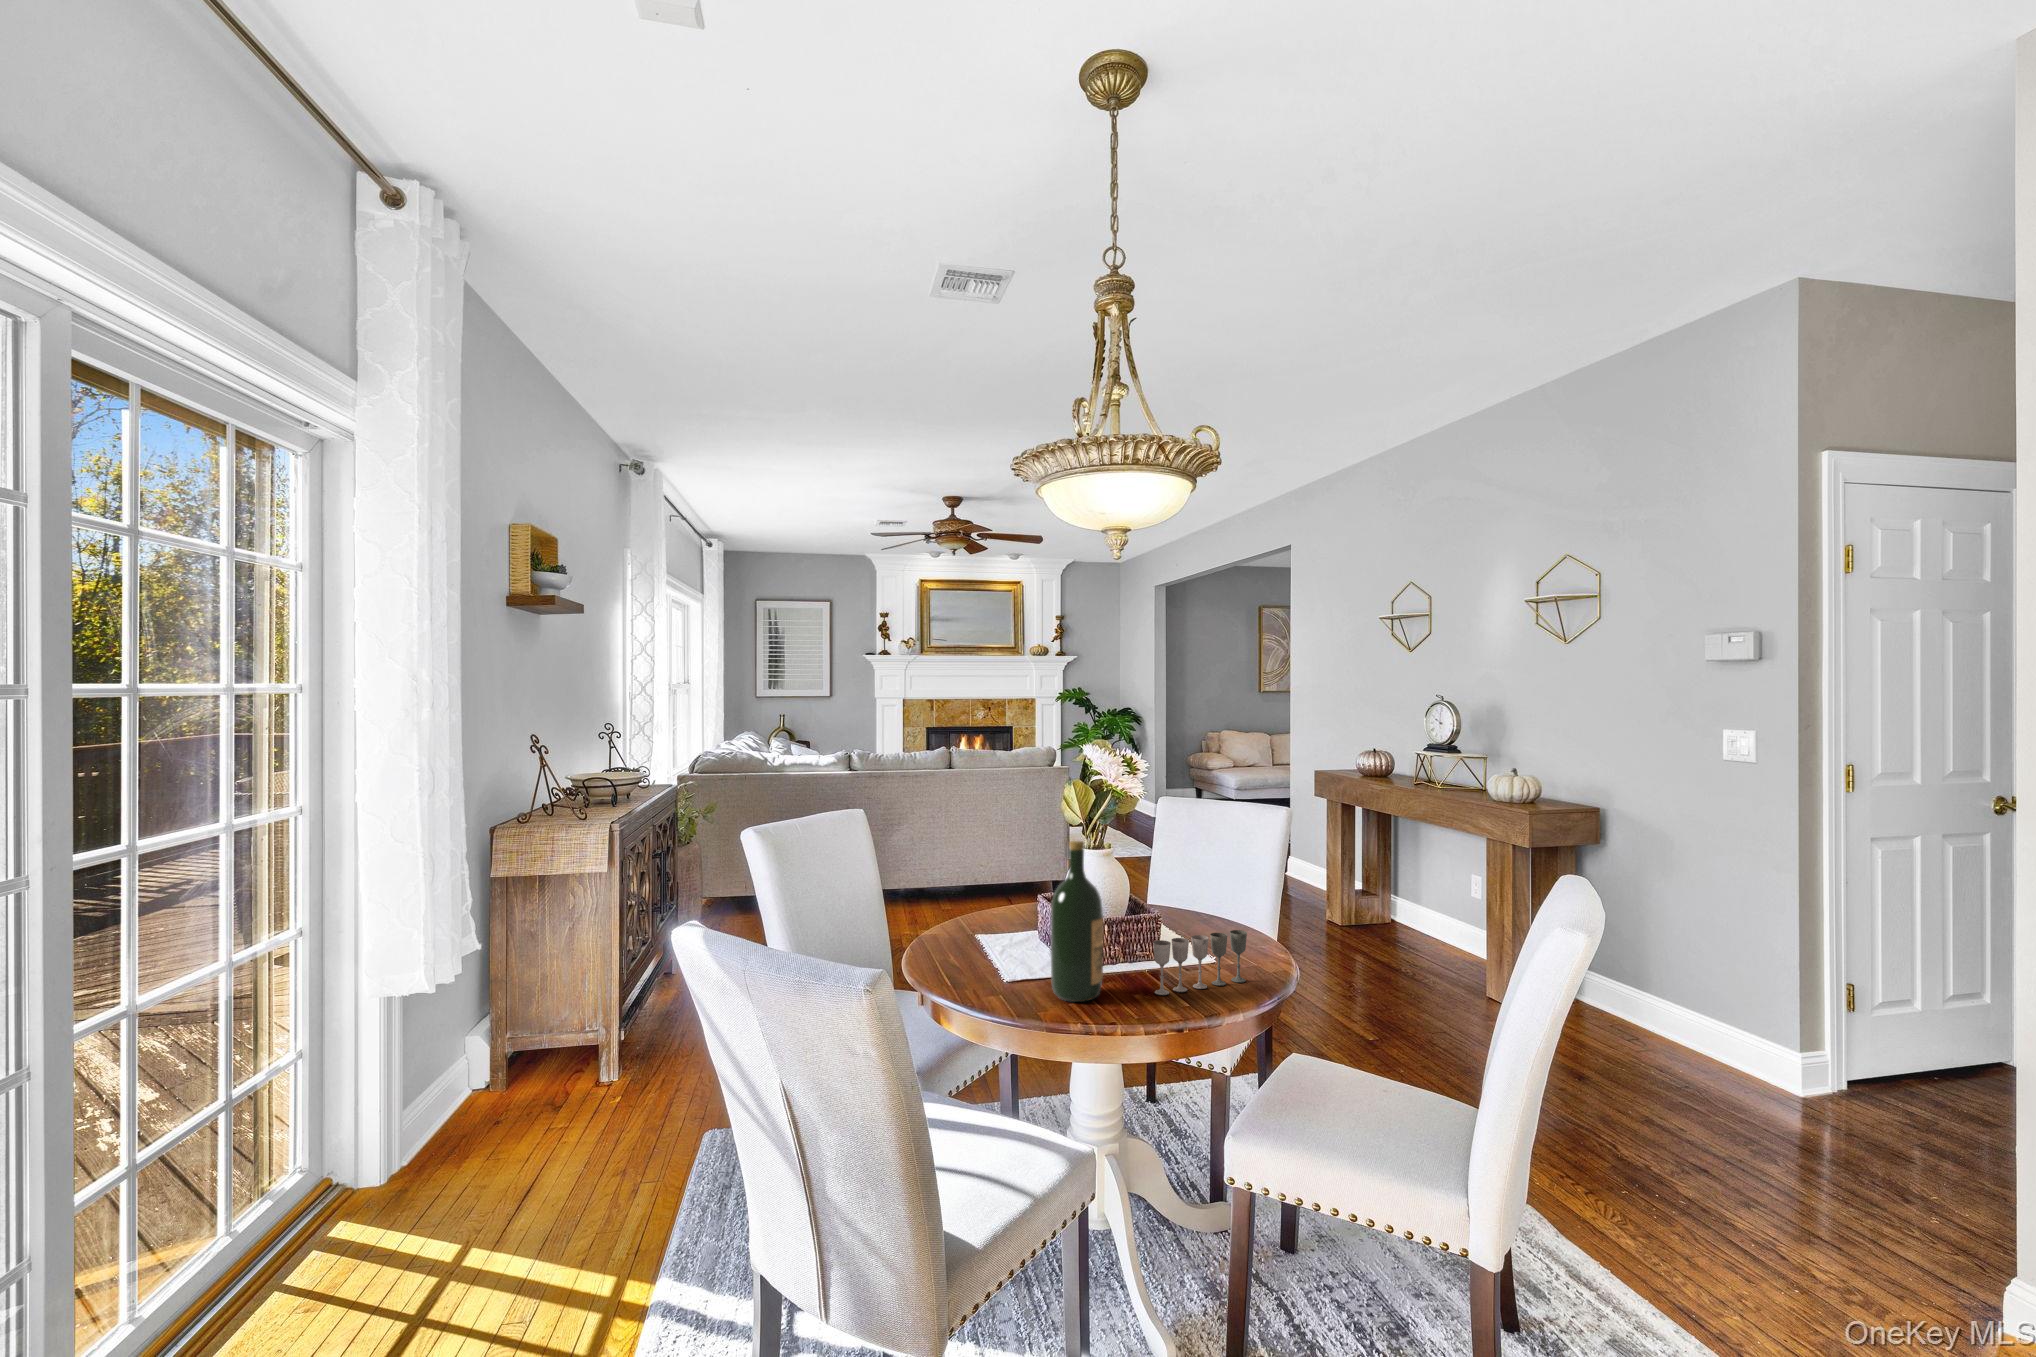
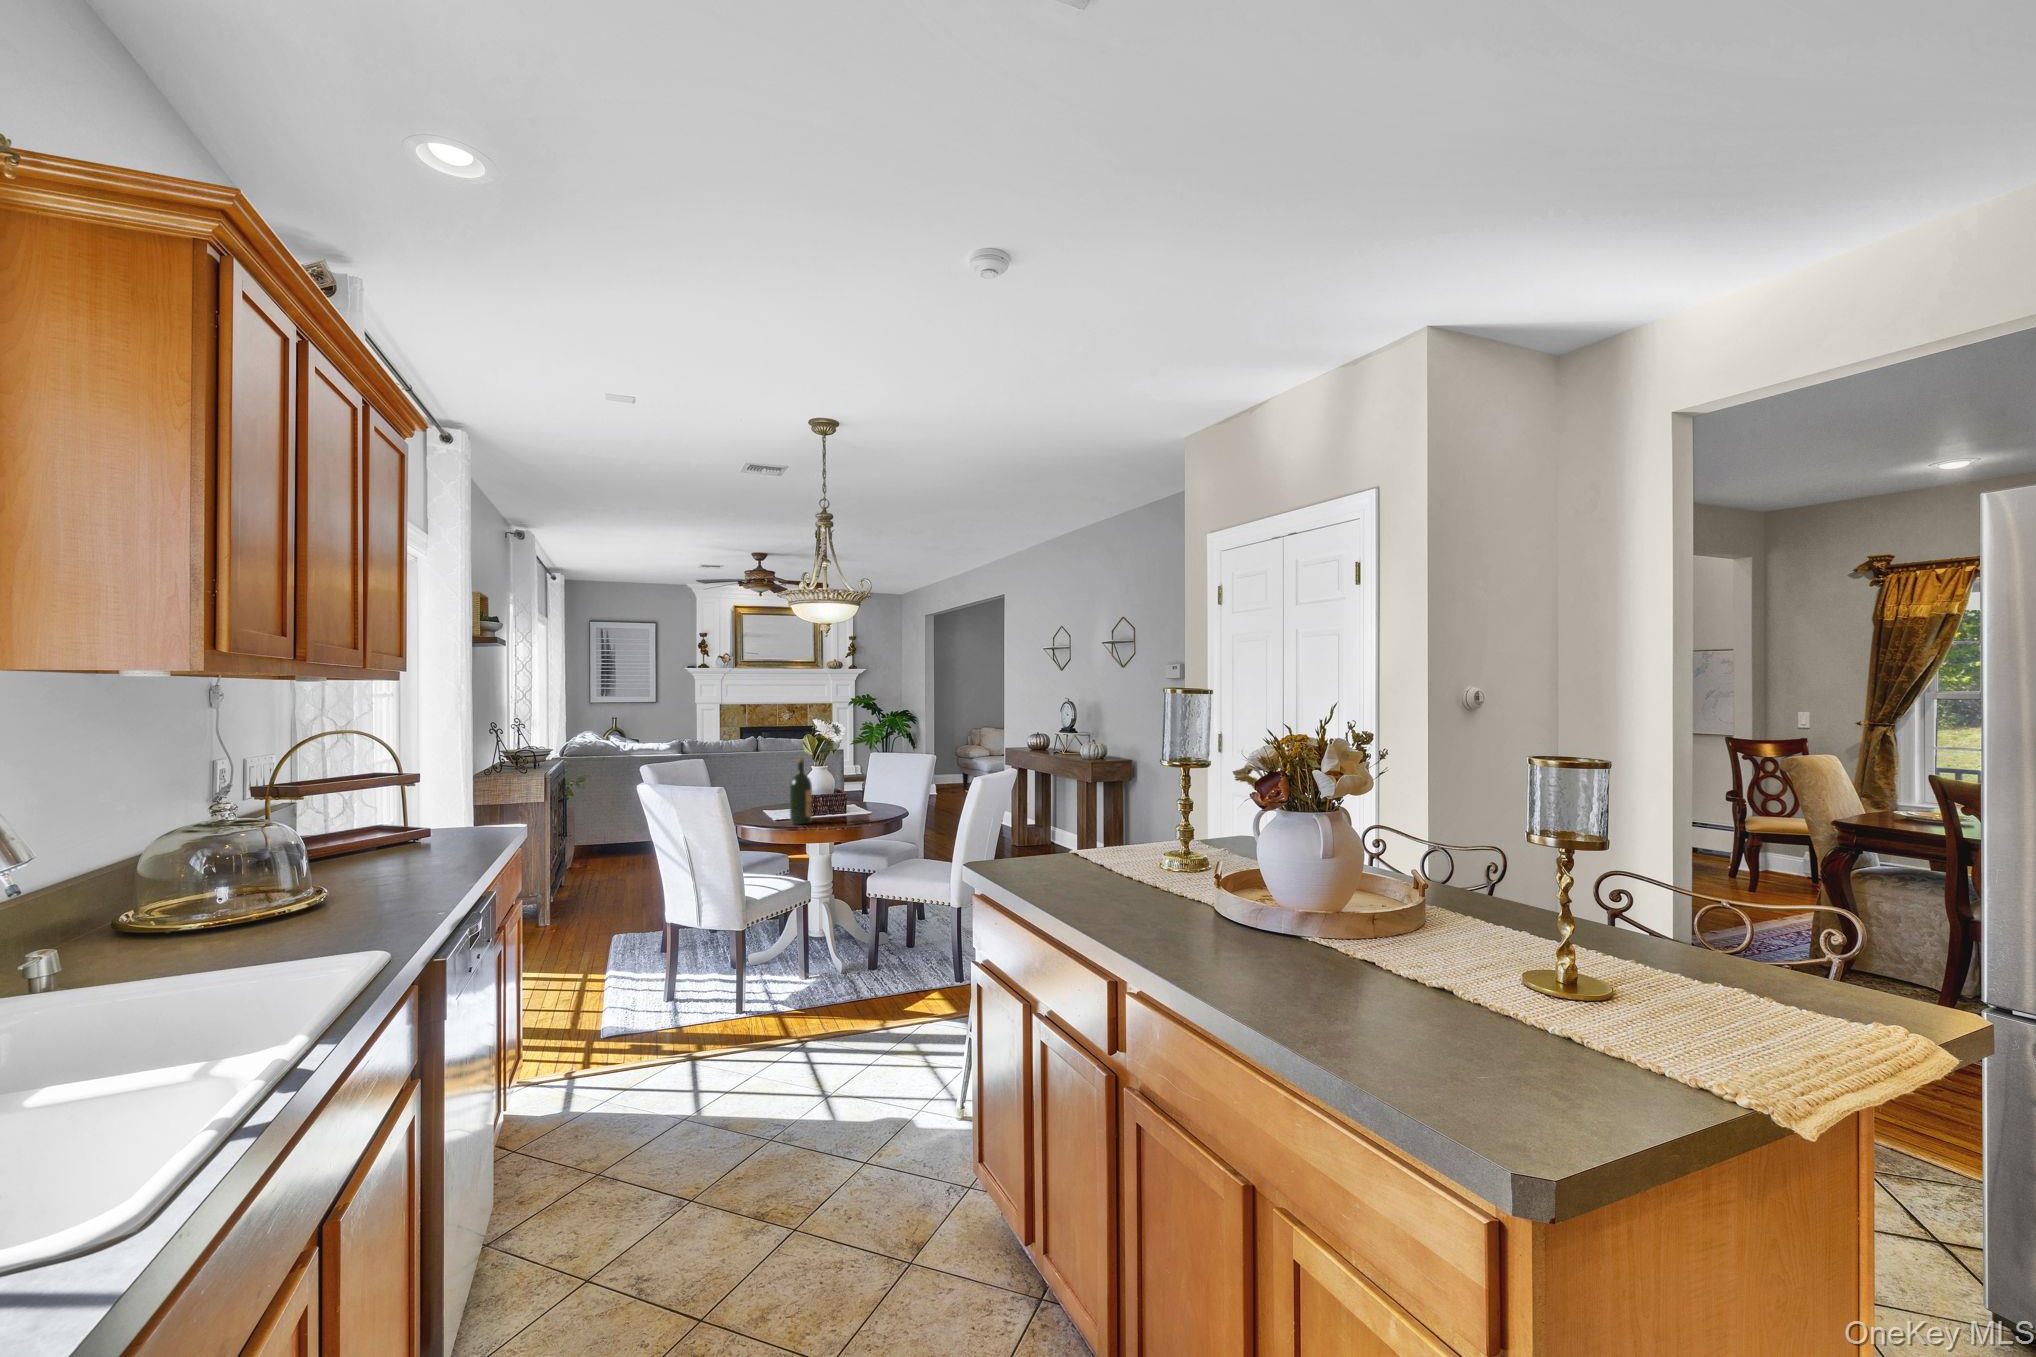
wine glass: present [1153,930,1247,995] -> none [834,798,877,822]

